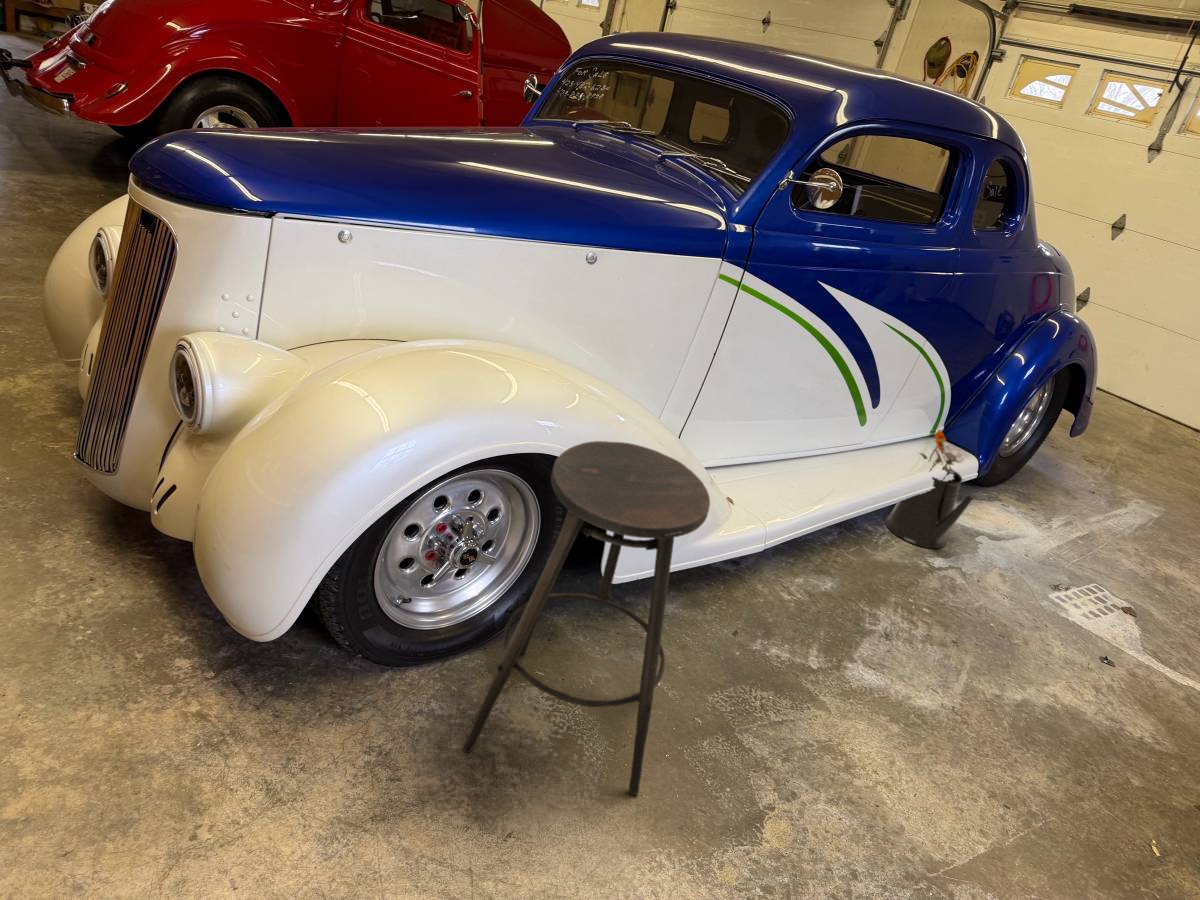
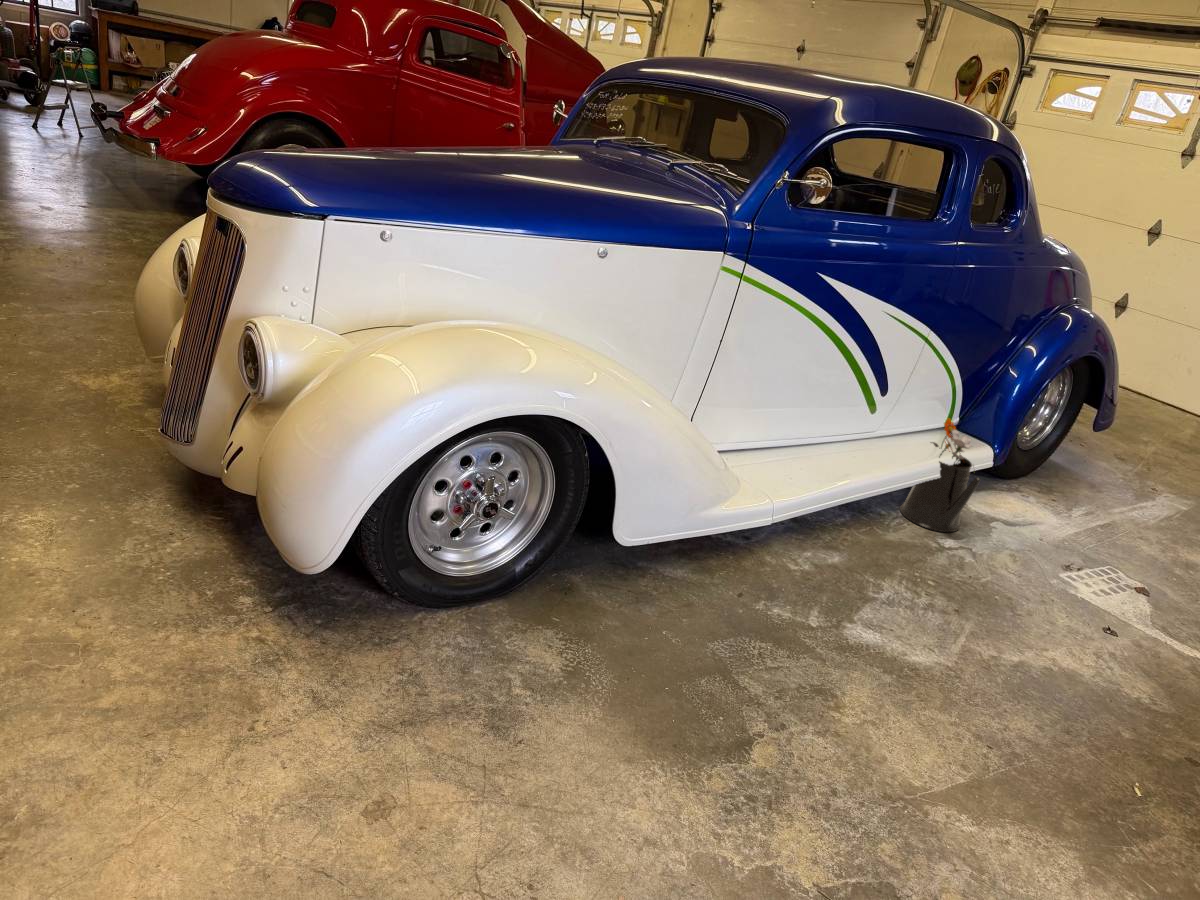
stool: present [463,441,710,795] -> none [484,403,696,718]

